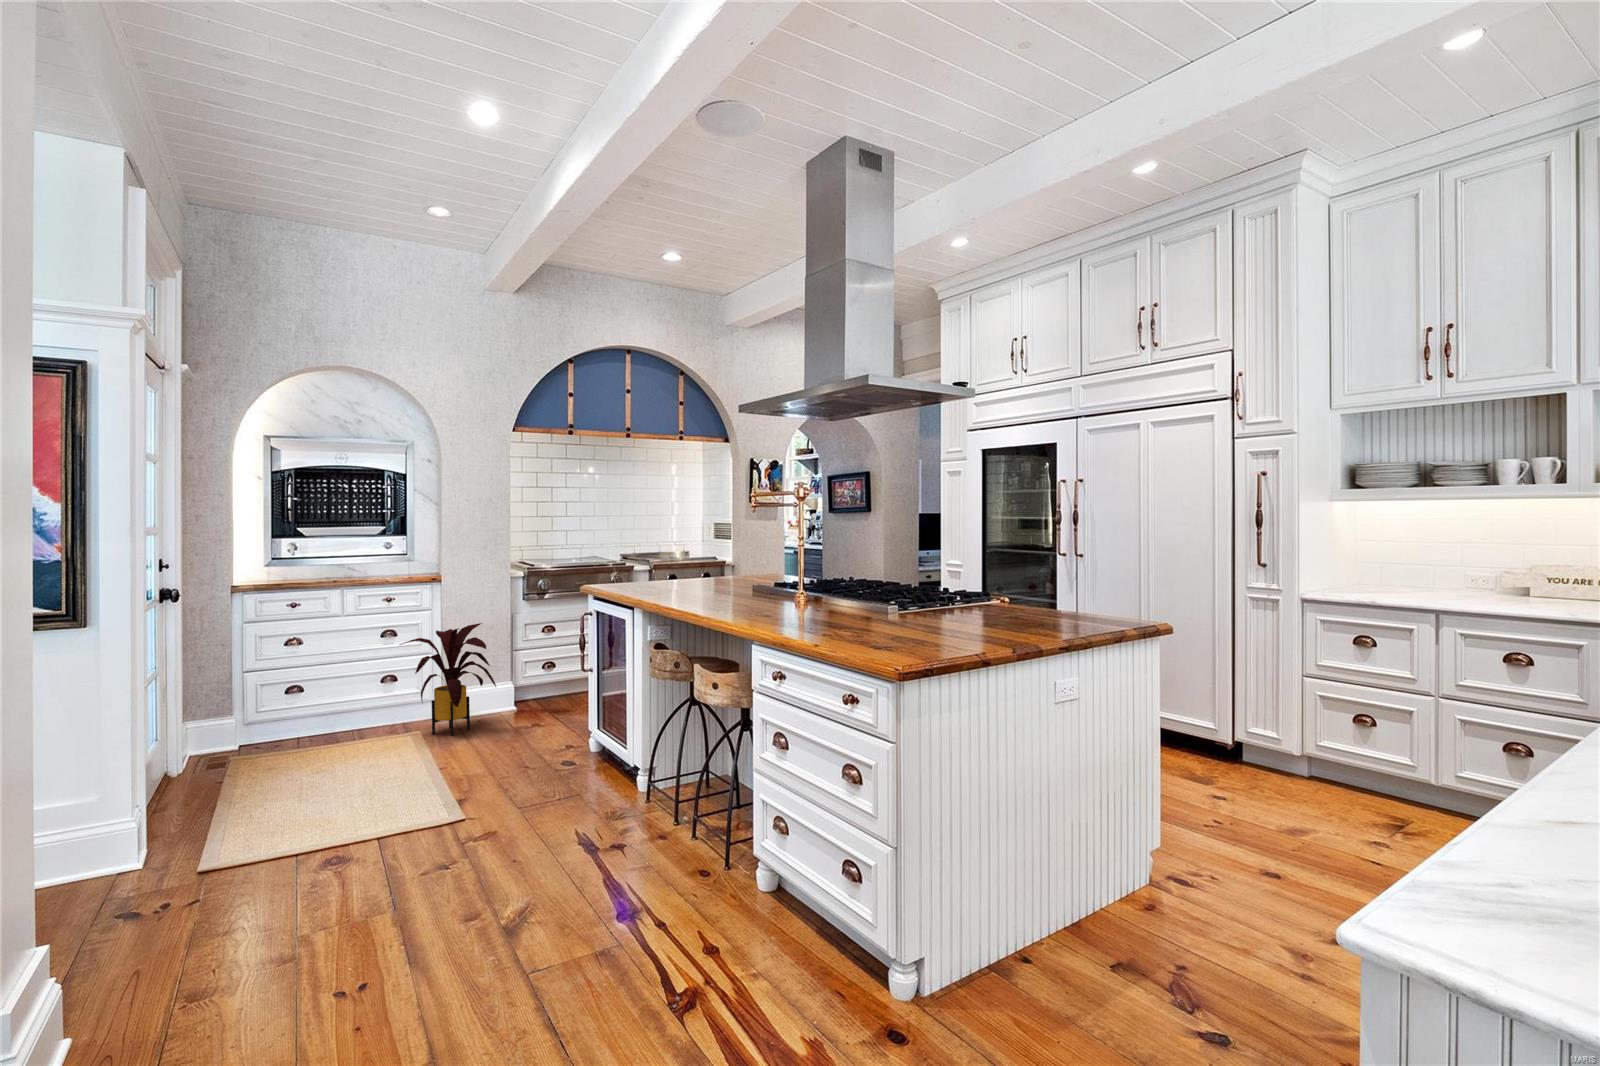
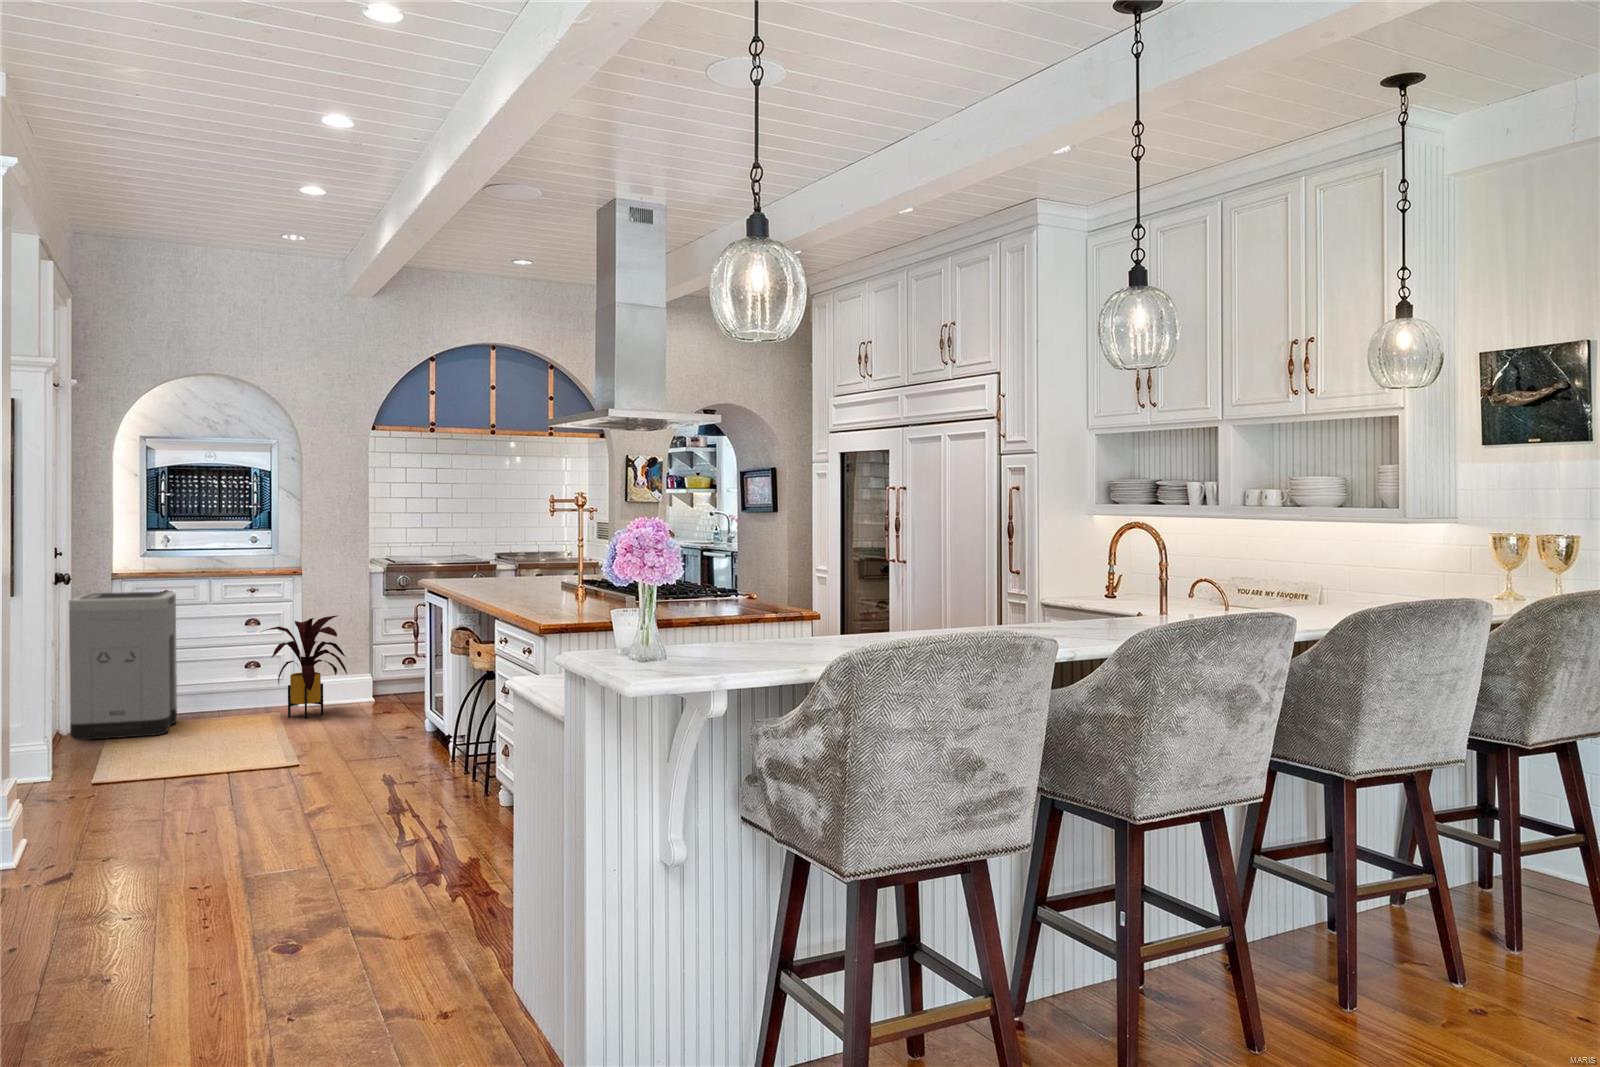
trash can: none [177,605,309,781] -> present [69,592,177,740]

